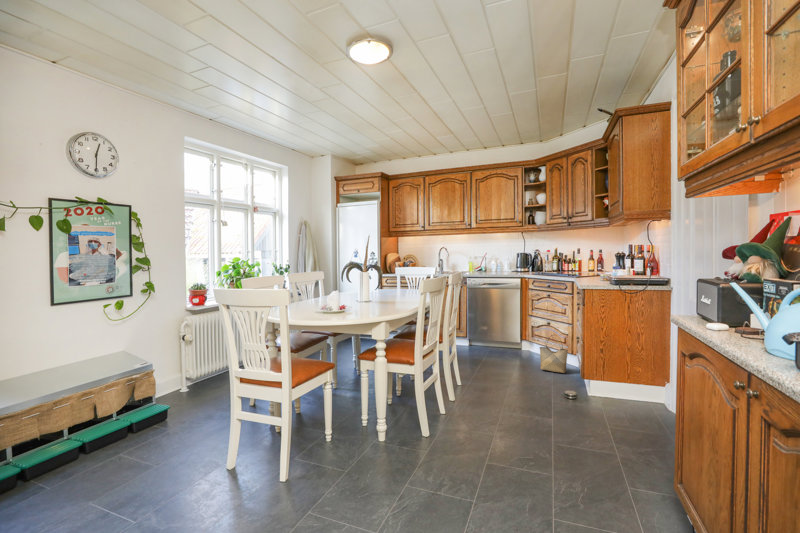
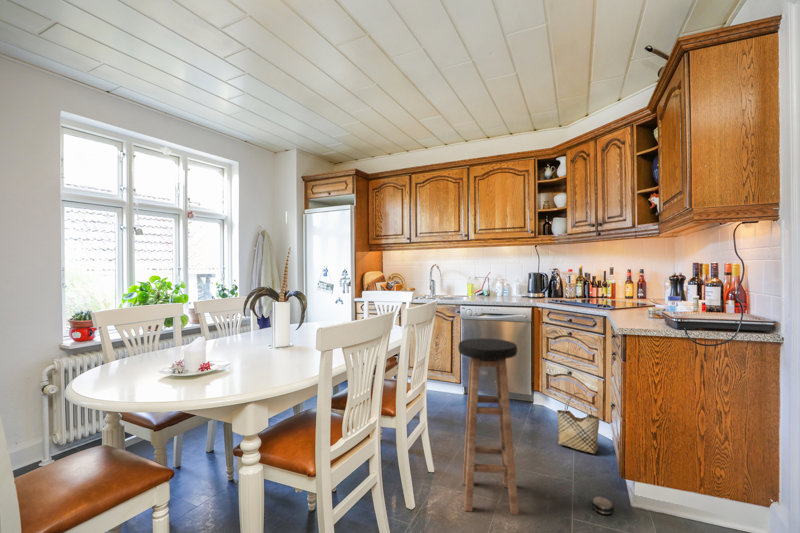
bar stool: none [479,295,518,400] -> present [458,338,519,515]

